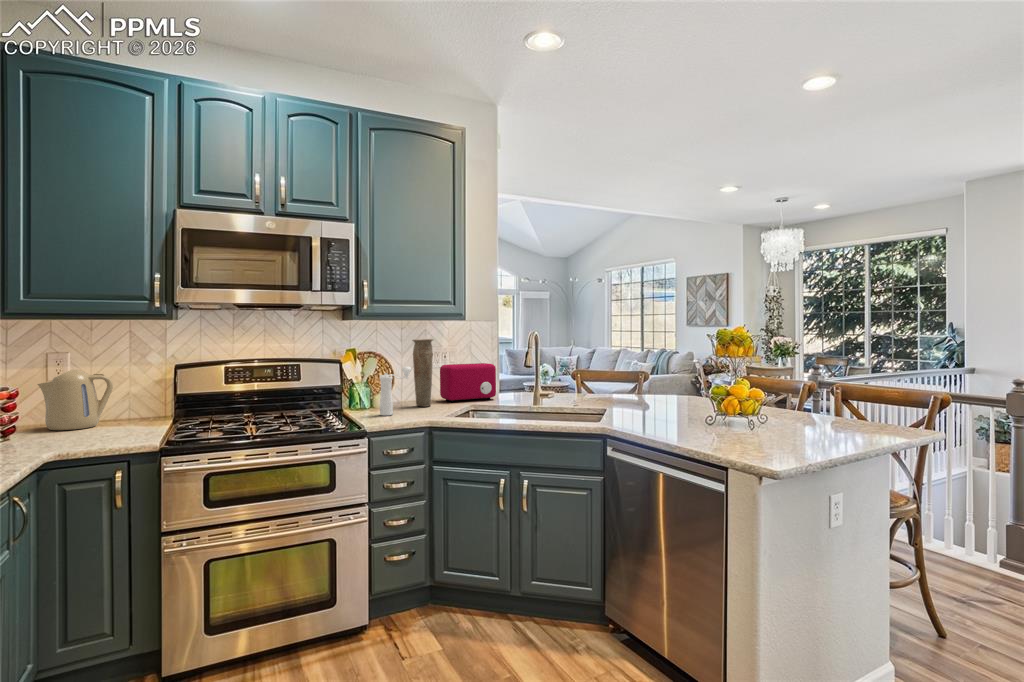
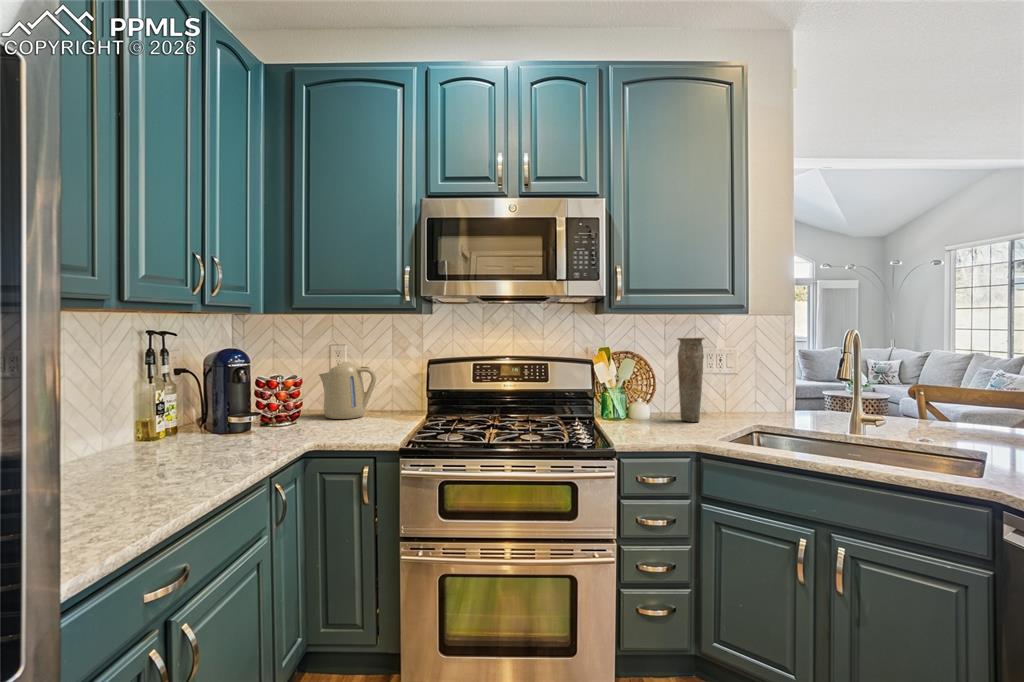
toaster: present [440,363,496,402] -> none [713,370,791,418]
pepper mill: present [380,367,411,416] -> none [635,372,675,431]

